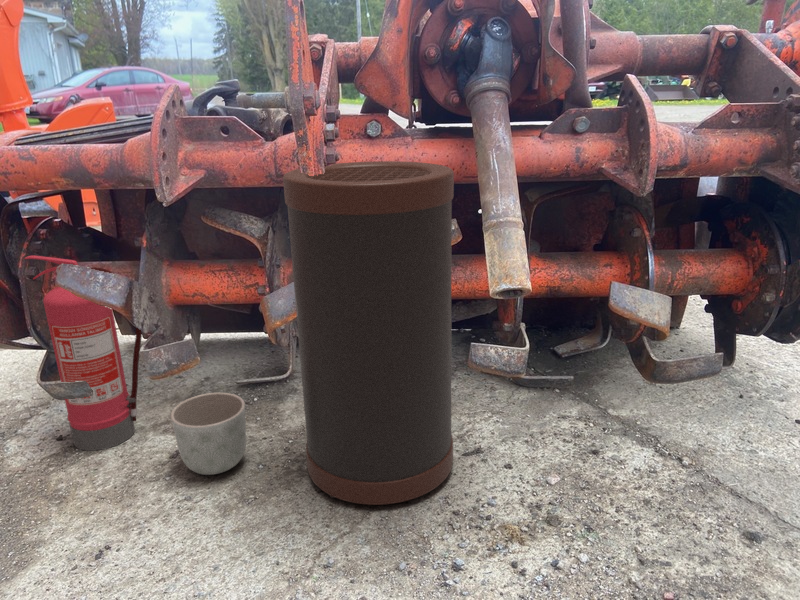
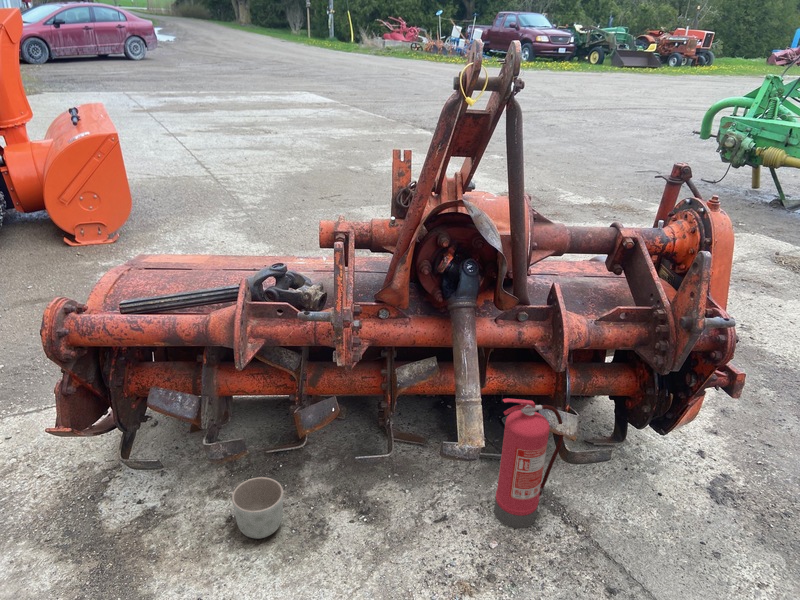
trash can: present [283,161,454,505] -> none [322,330,437,567]
fire extinguisher: present [25,256,142,451] -> present [494,398,563,528]

